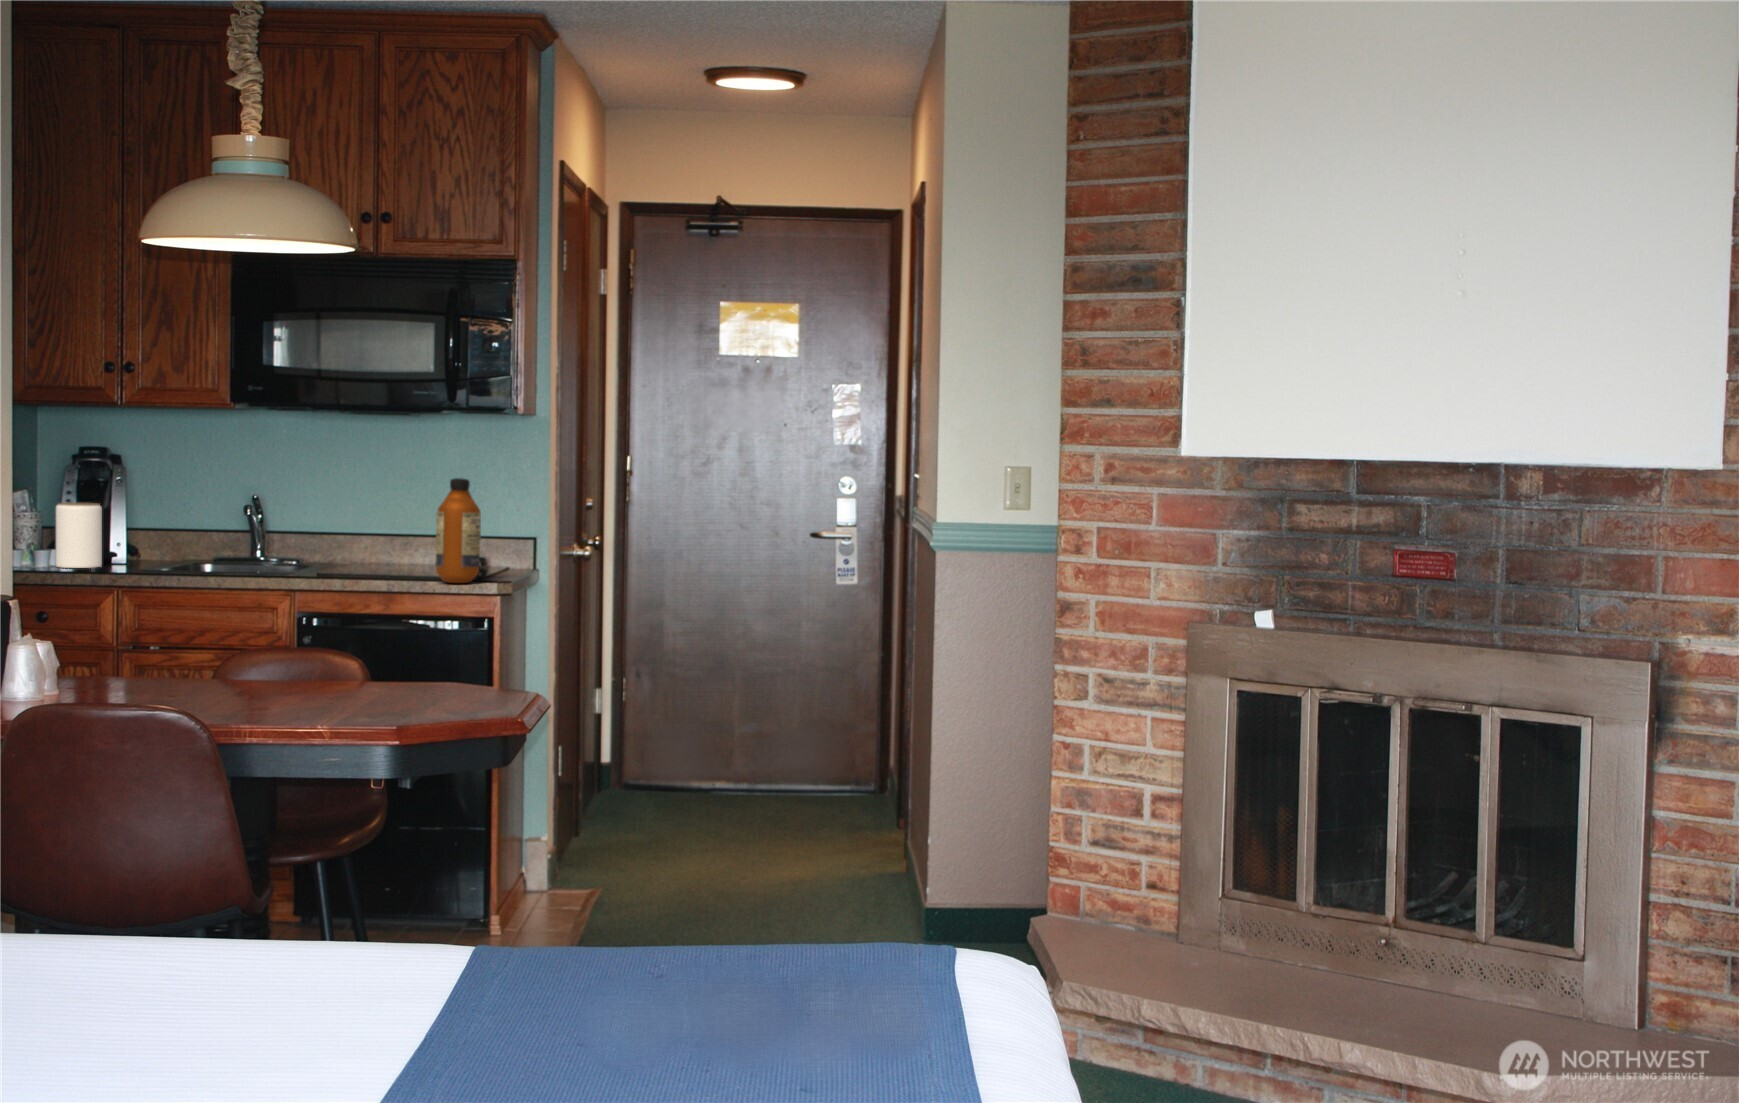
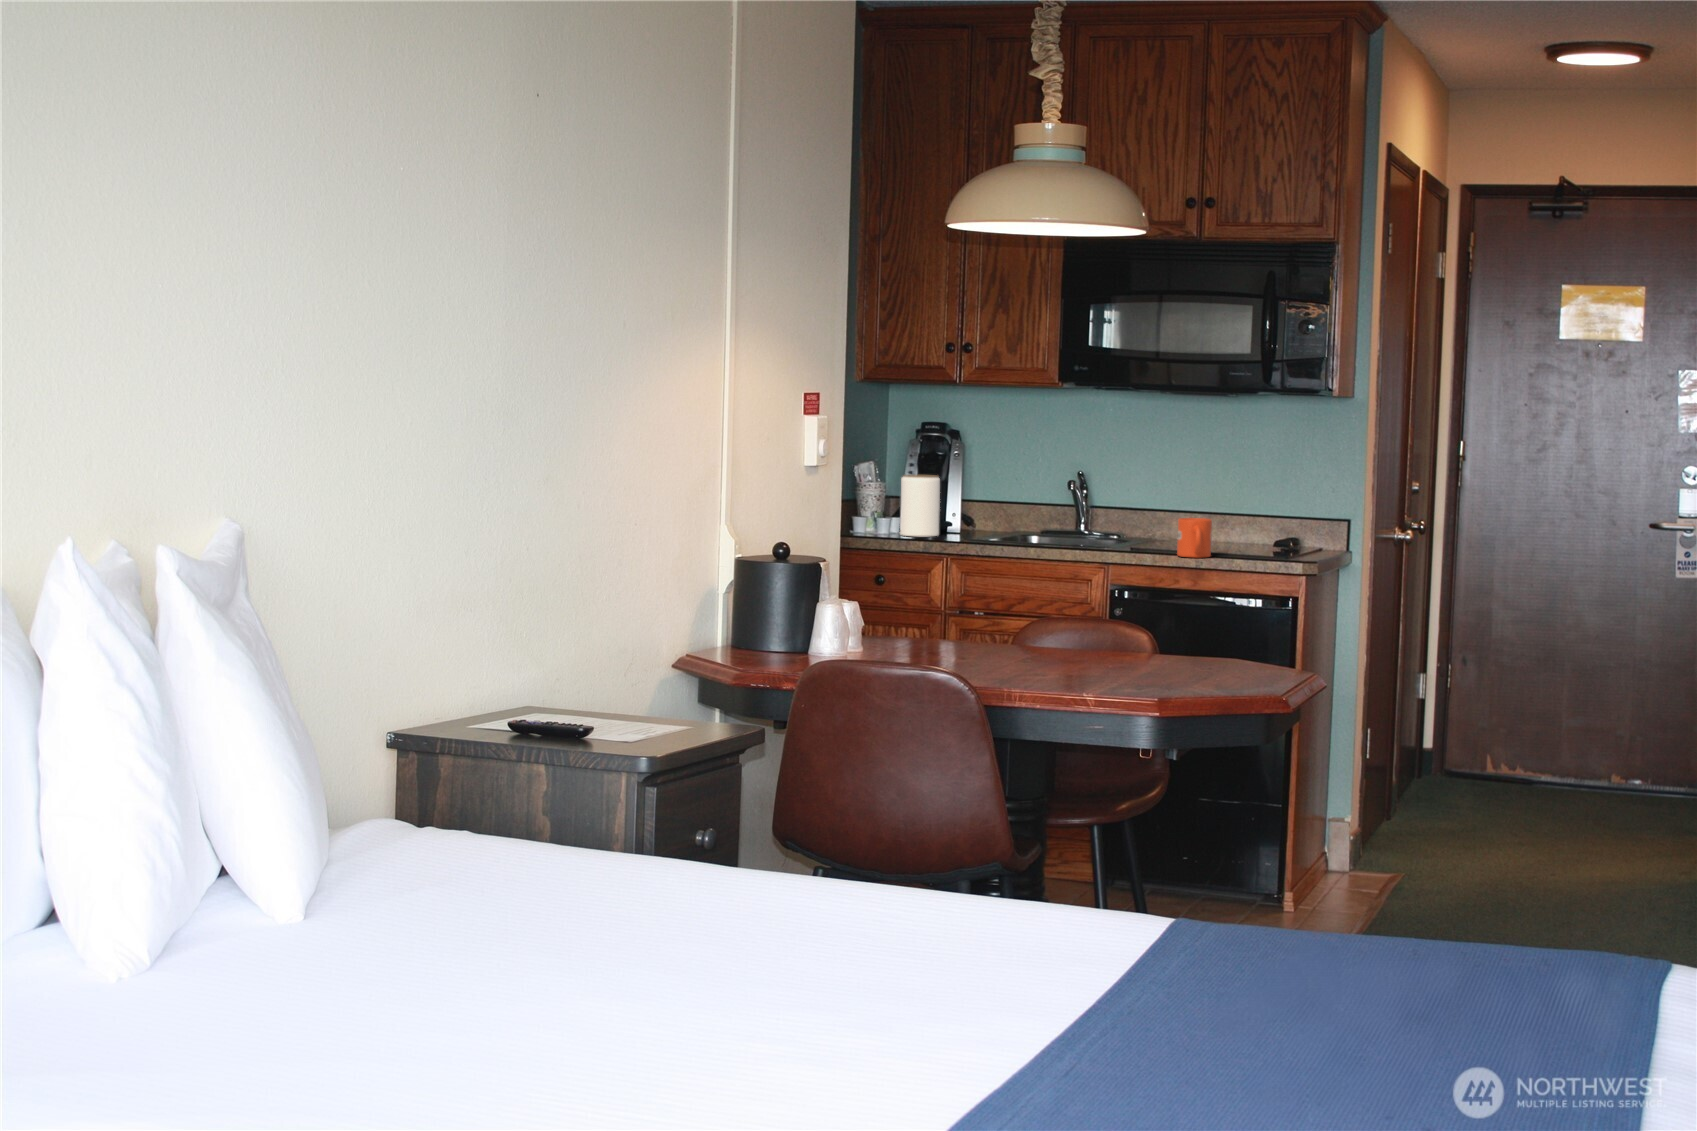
bottle: present [435,478,481,583] -> none [1239,452,1288,561]
mug: none [372,543,406,581] -> present [1177,518,1212,558]

